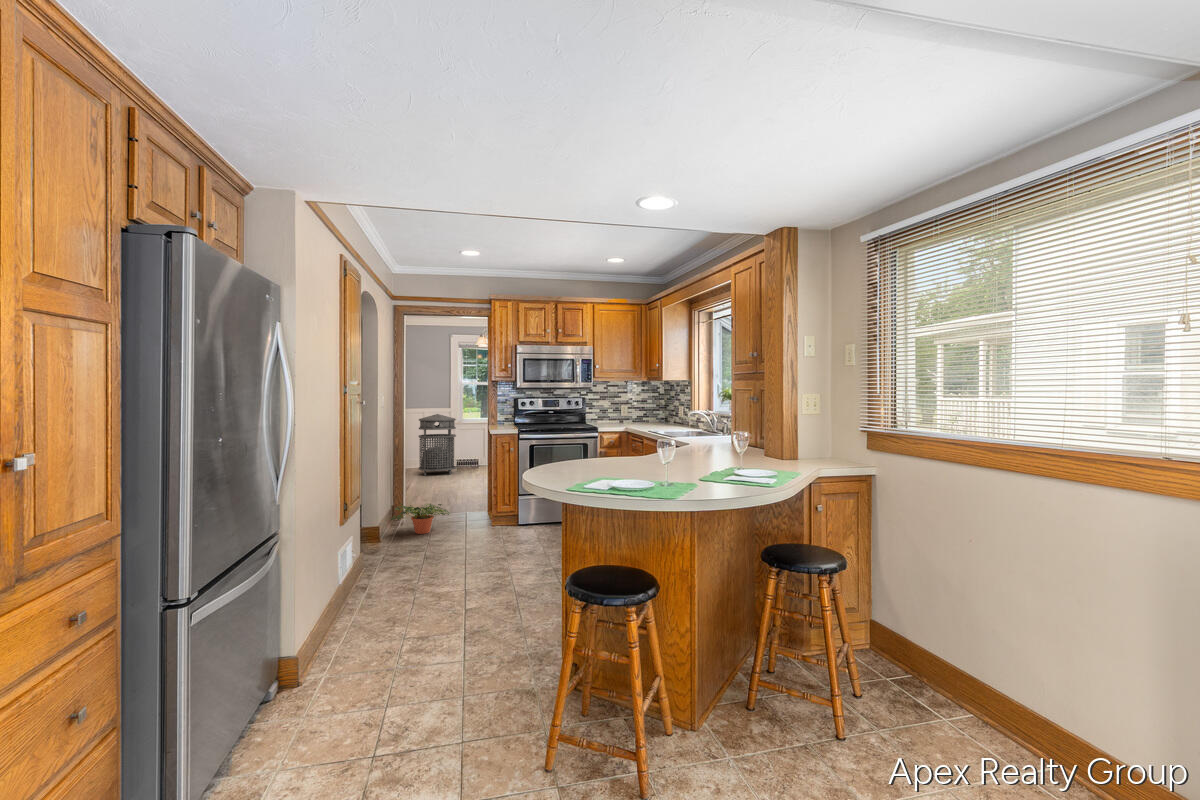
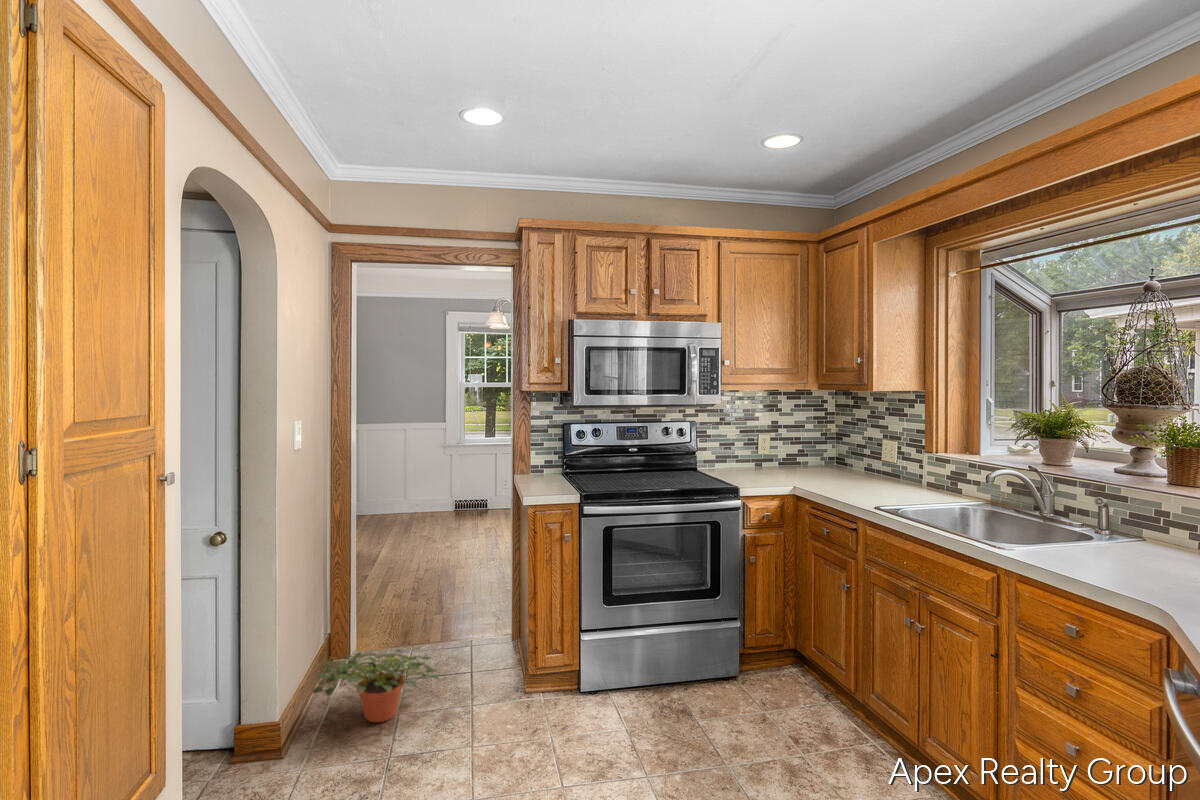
trash can: present [419,414,456,476] -> none [398,429,455,525]

